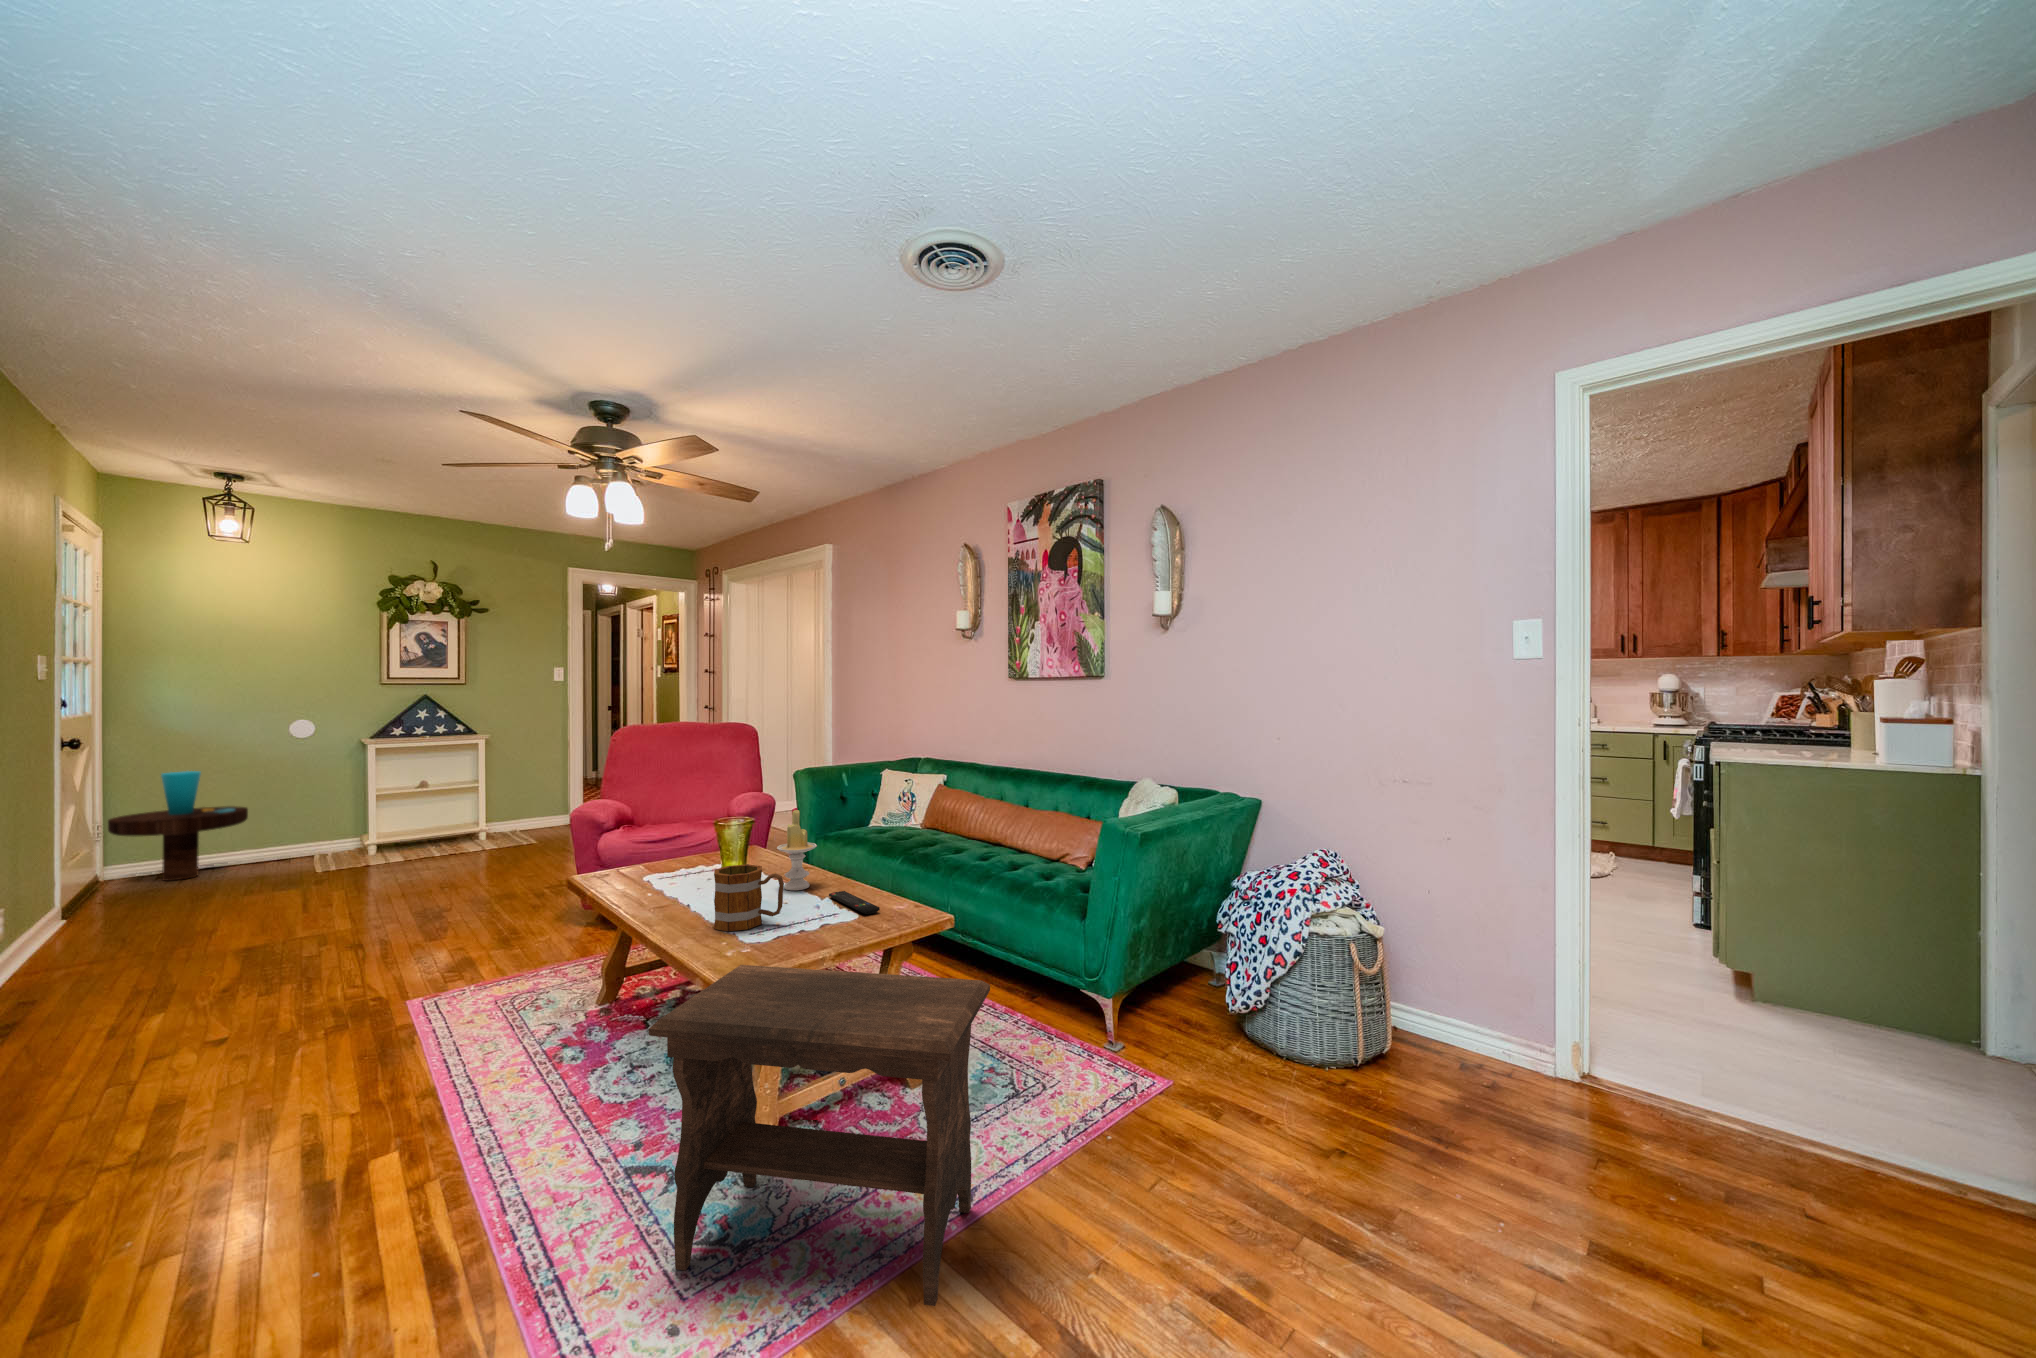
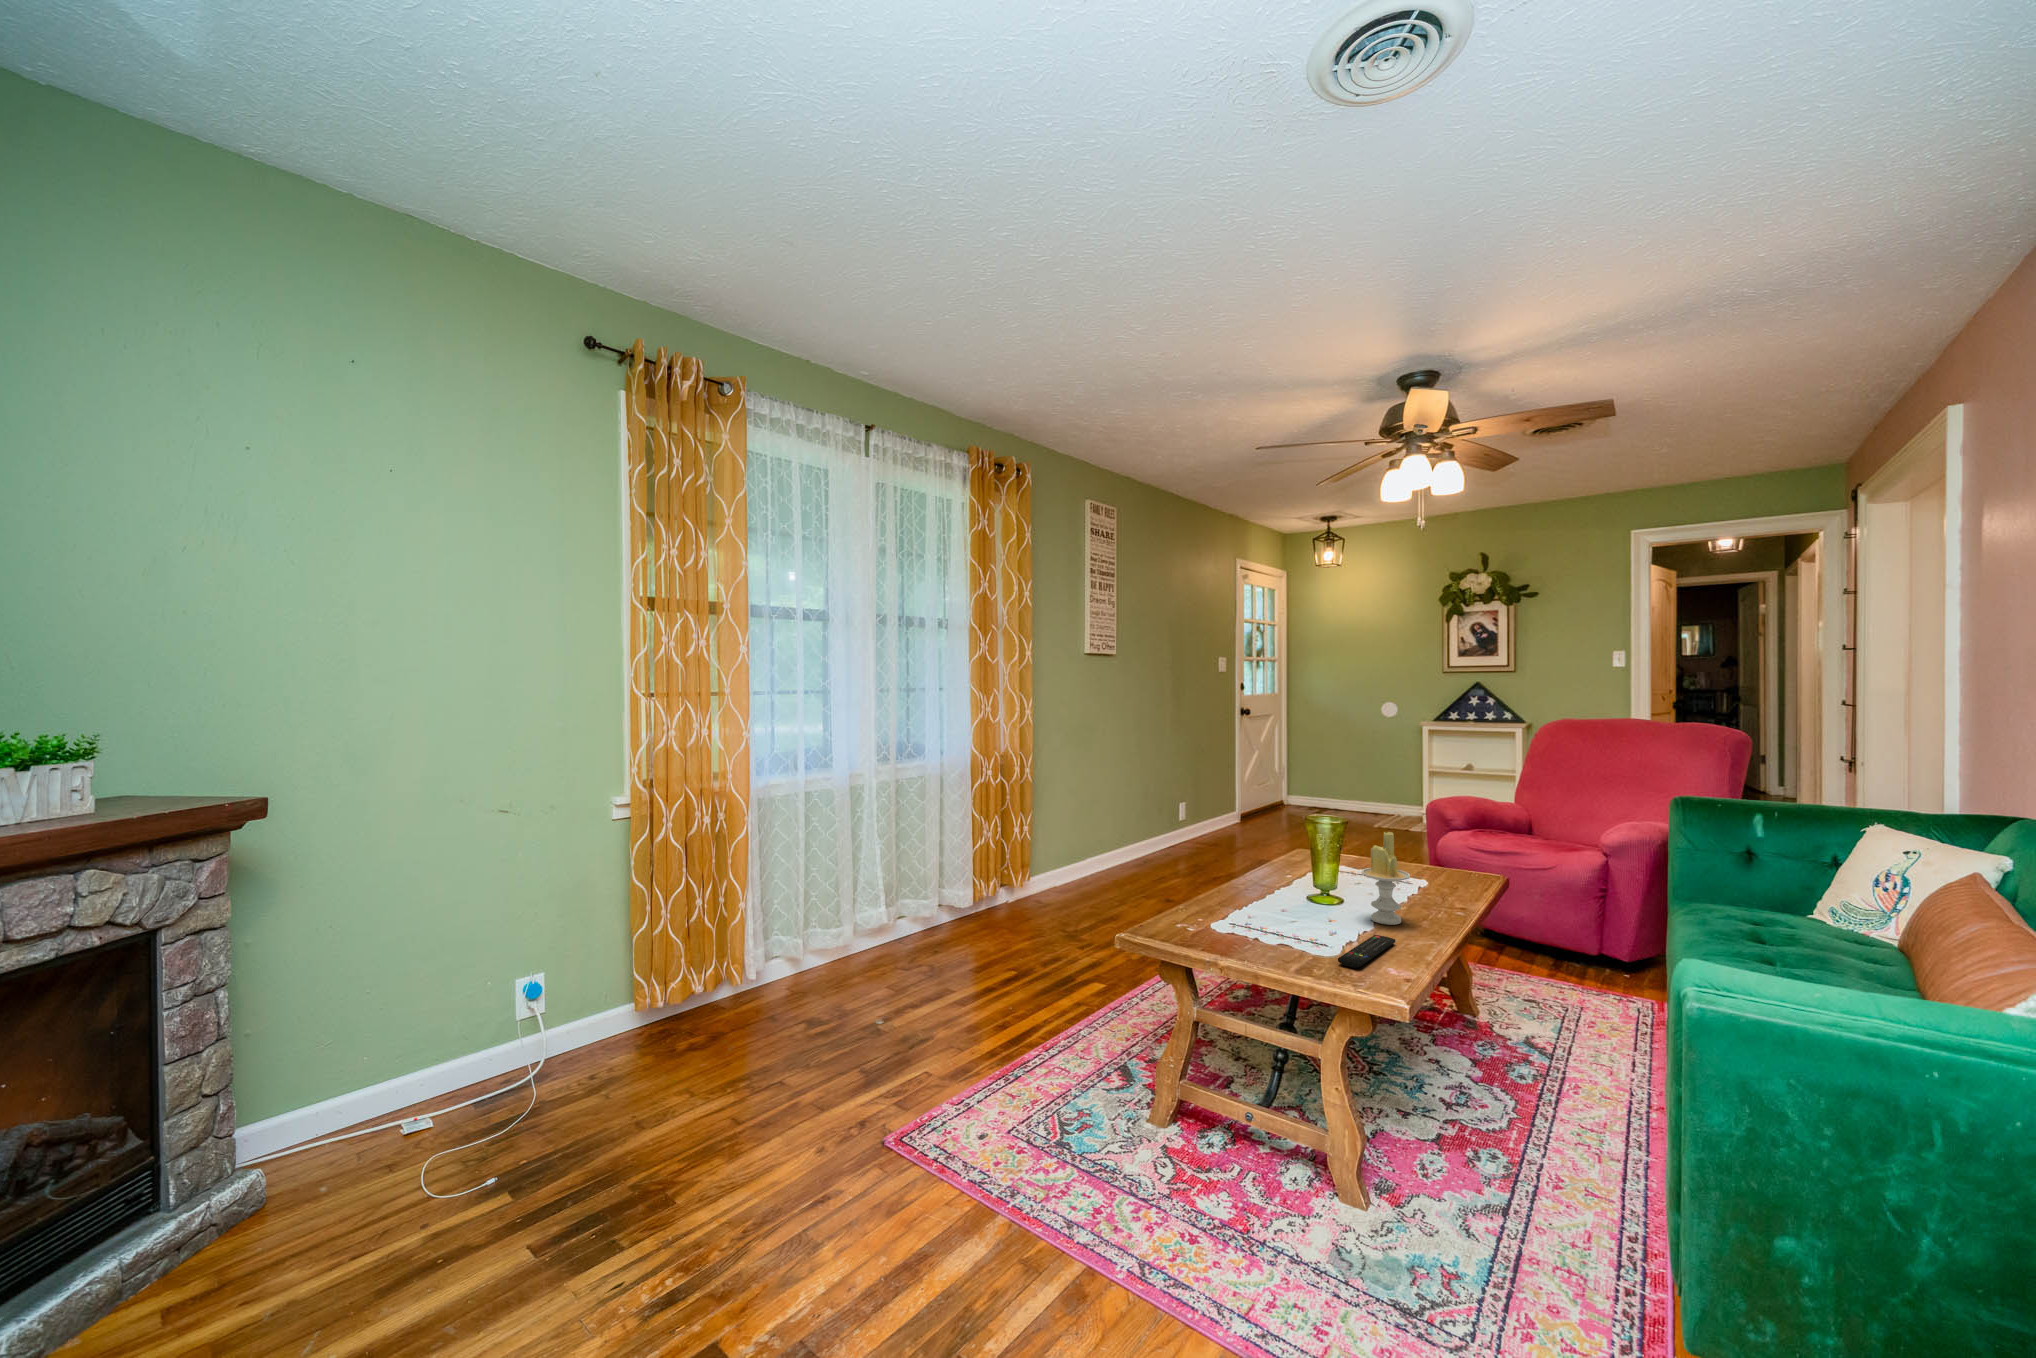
side table: present [108,771,248,881] -> none [1282,733,1352,807]
mug: present [714,864,784,931] -> none [1227,863,1273,929]
footstool: present [649,965,990,1306] -> none [996,936,1167,1286]

